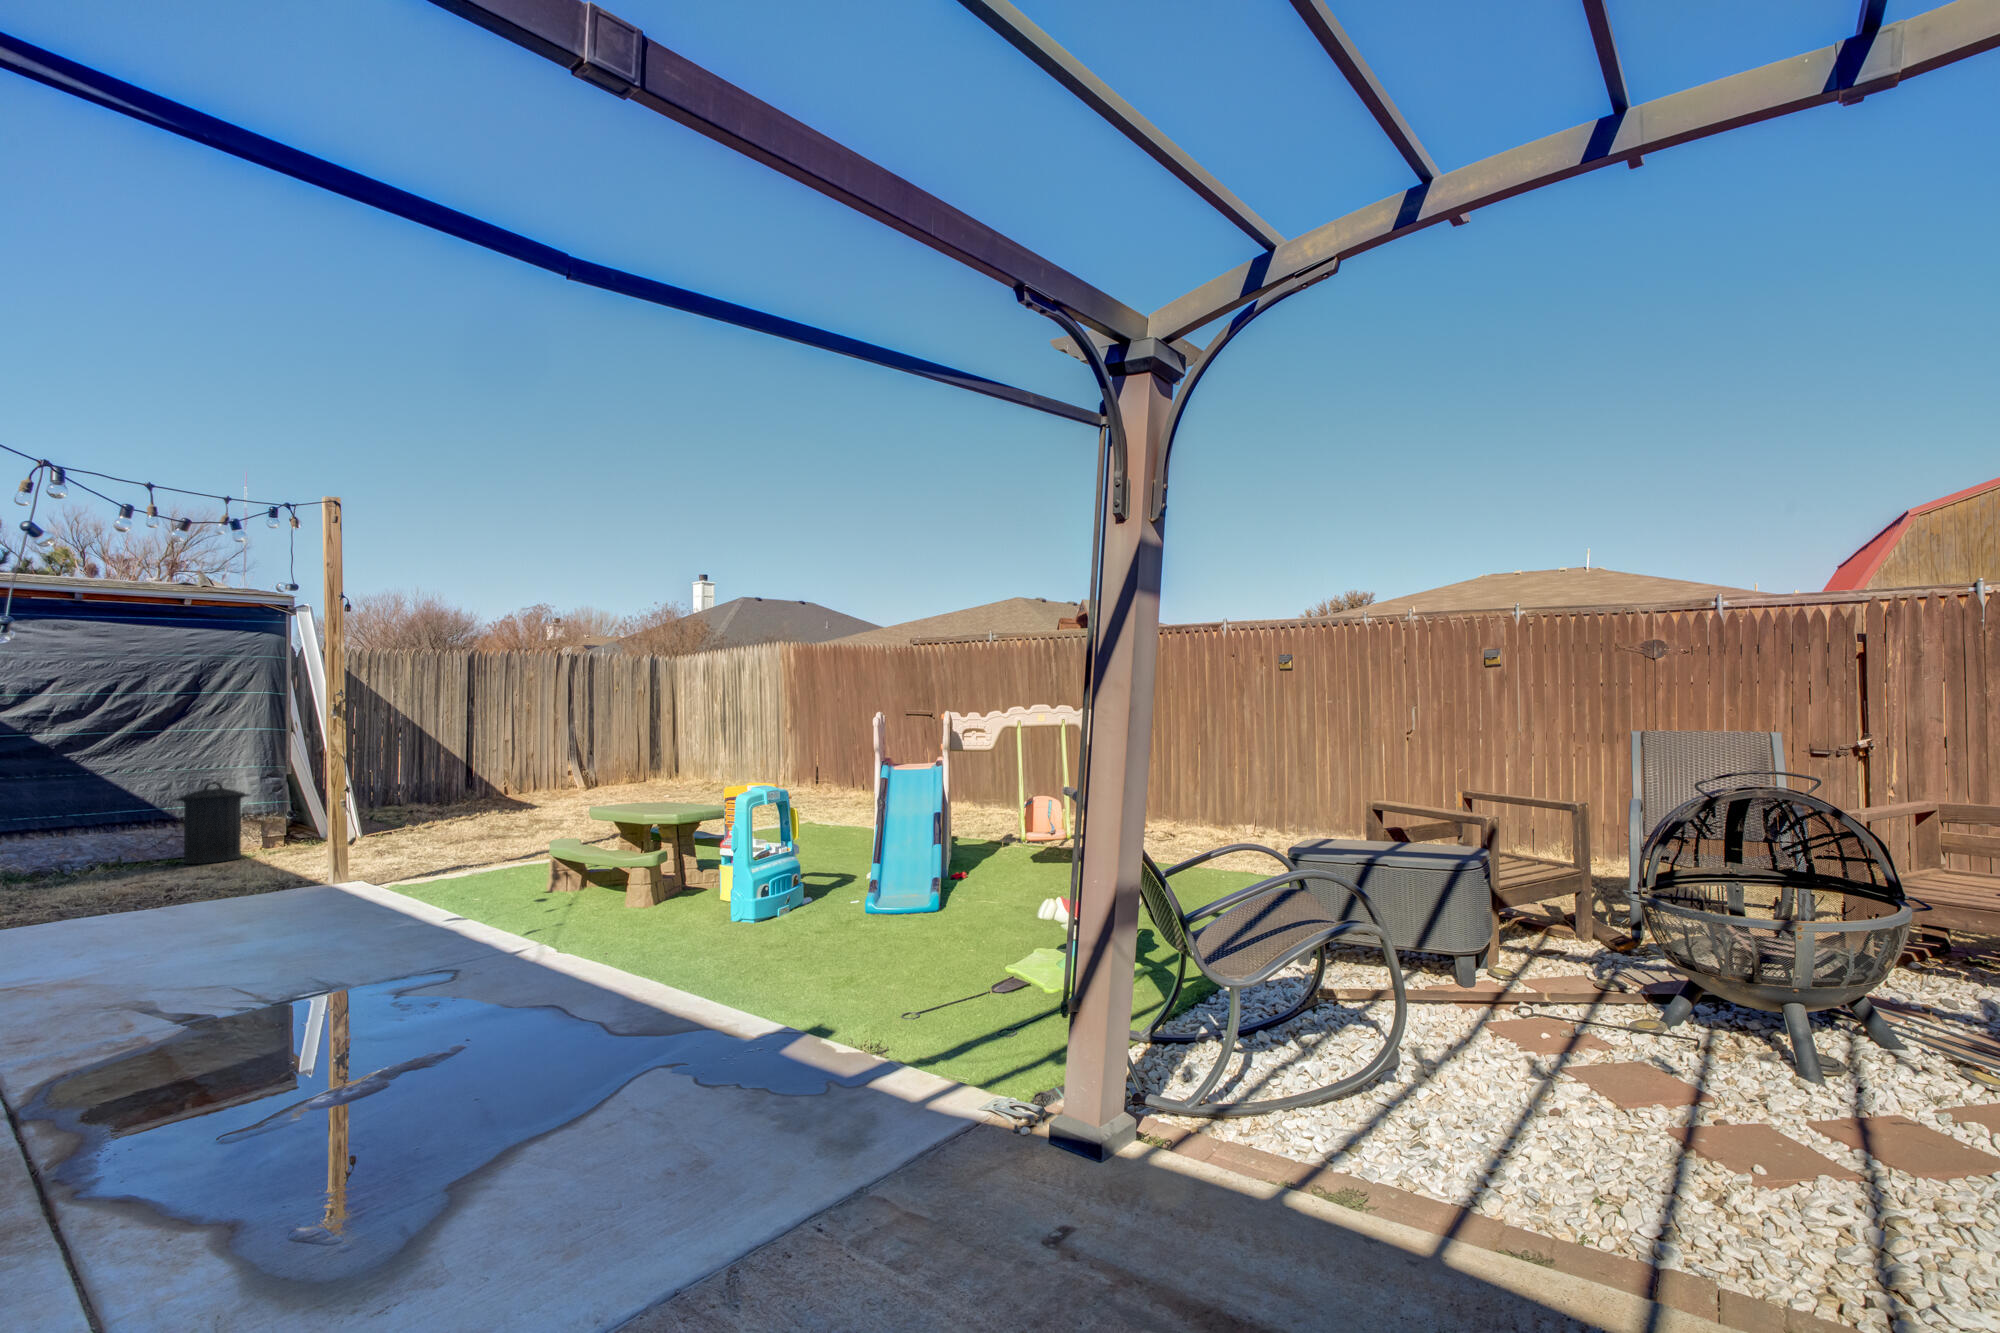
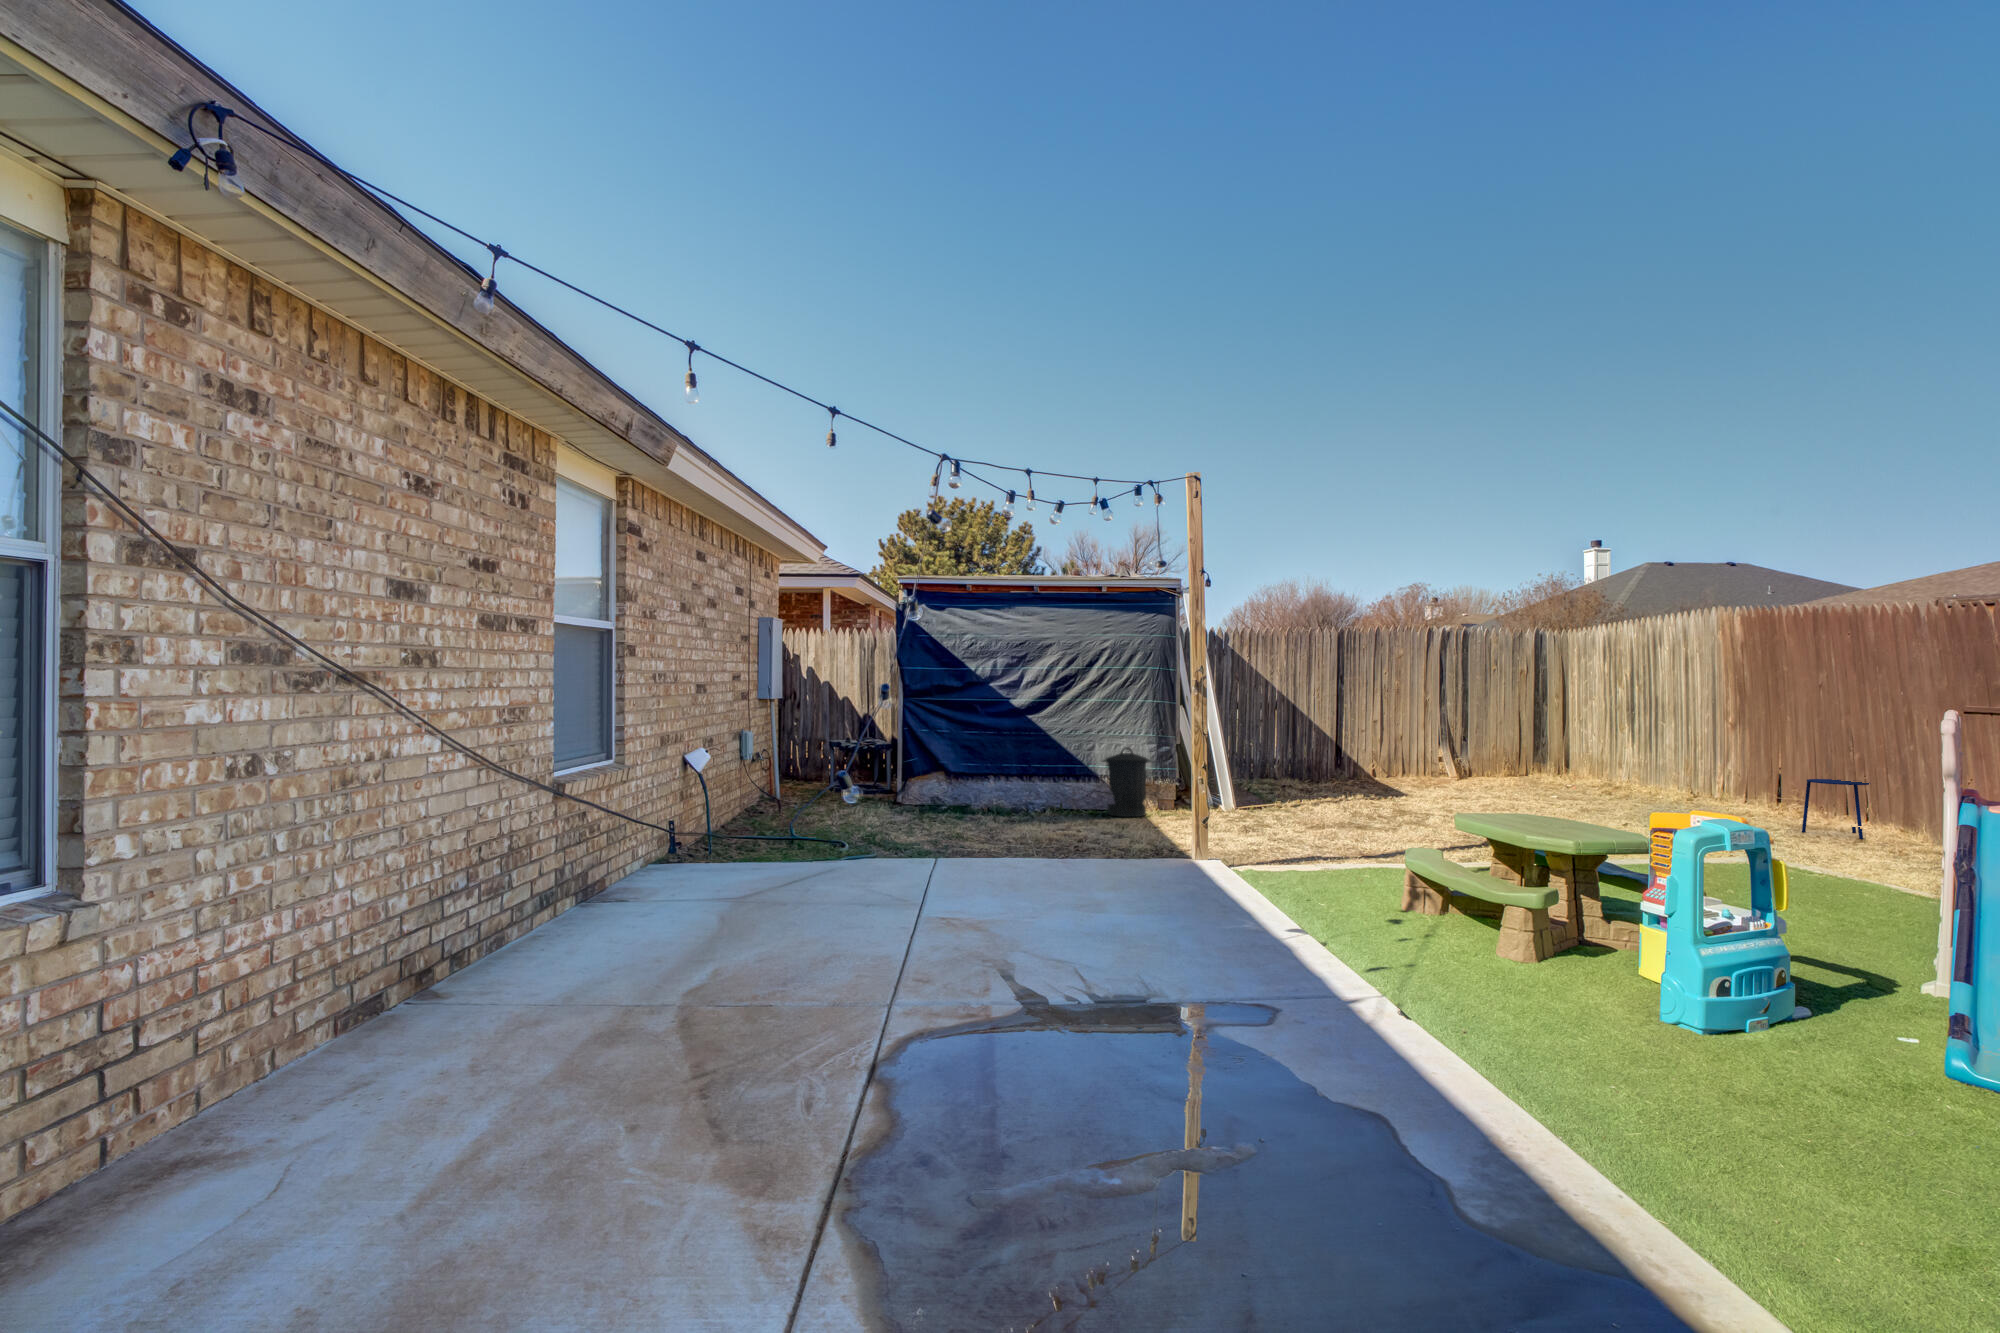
side table: none [825,764,860,803] -> present [1802,779,1869,839]

